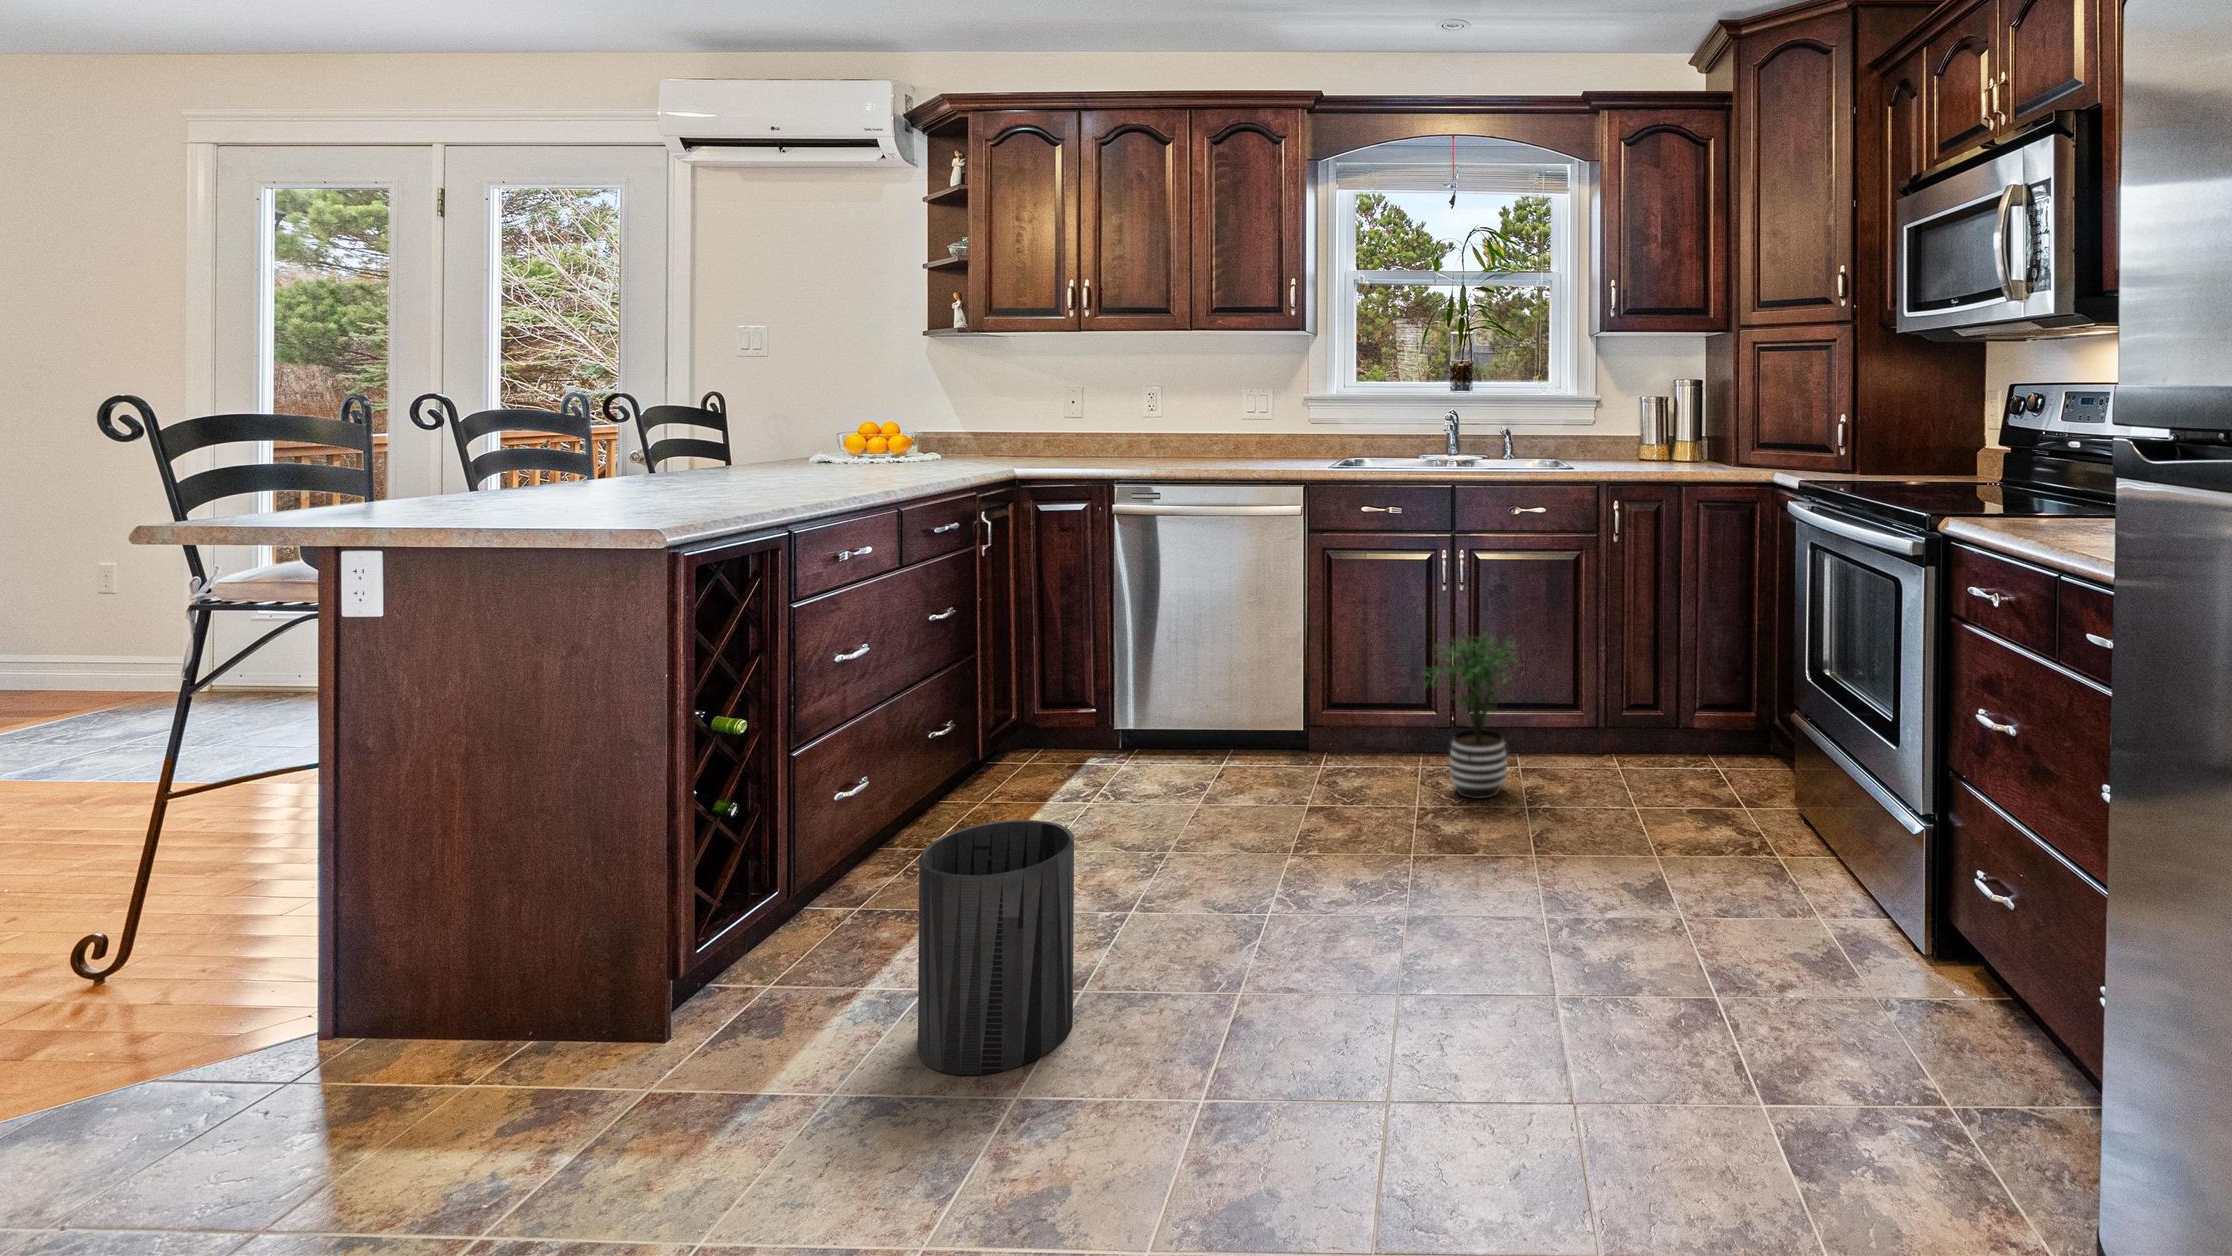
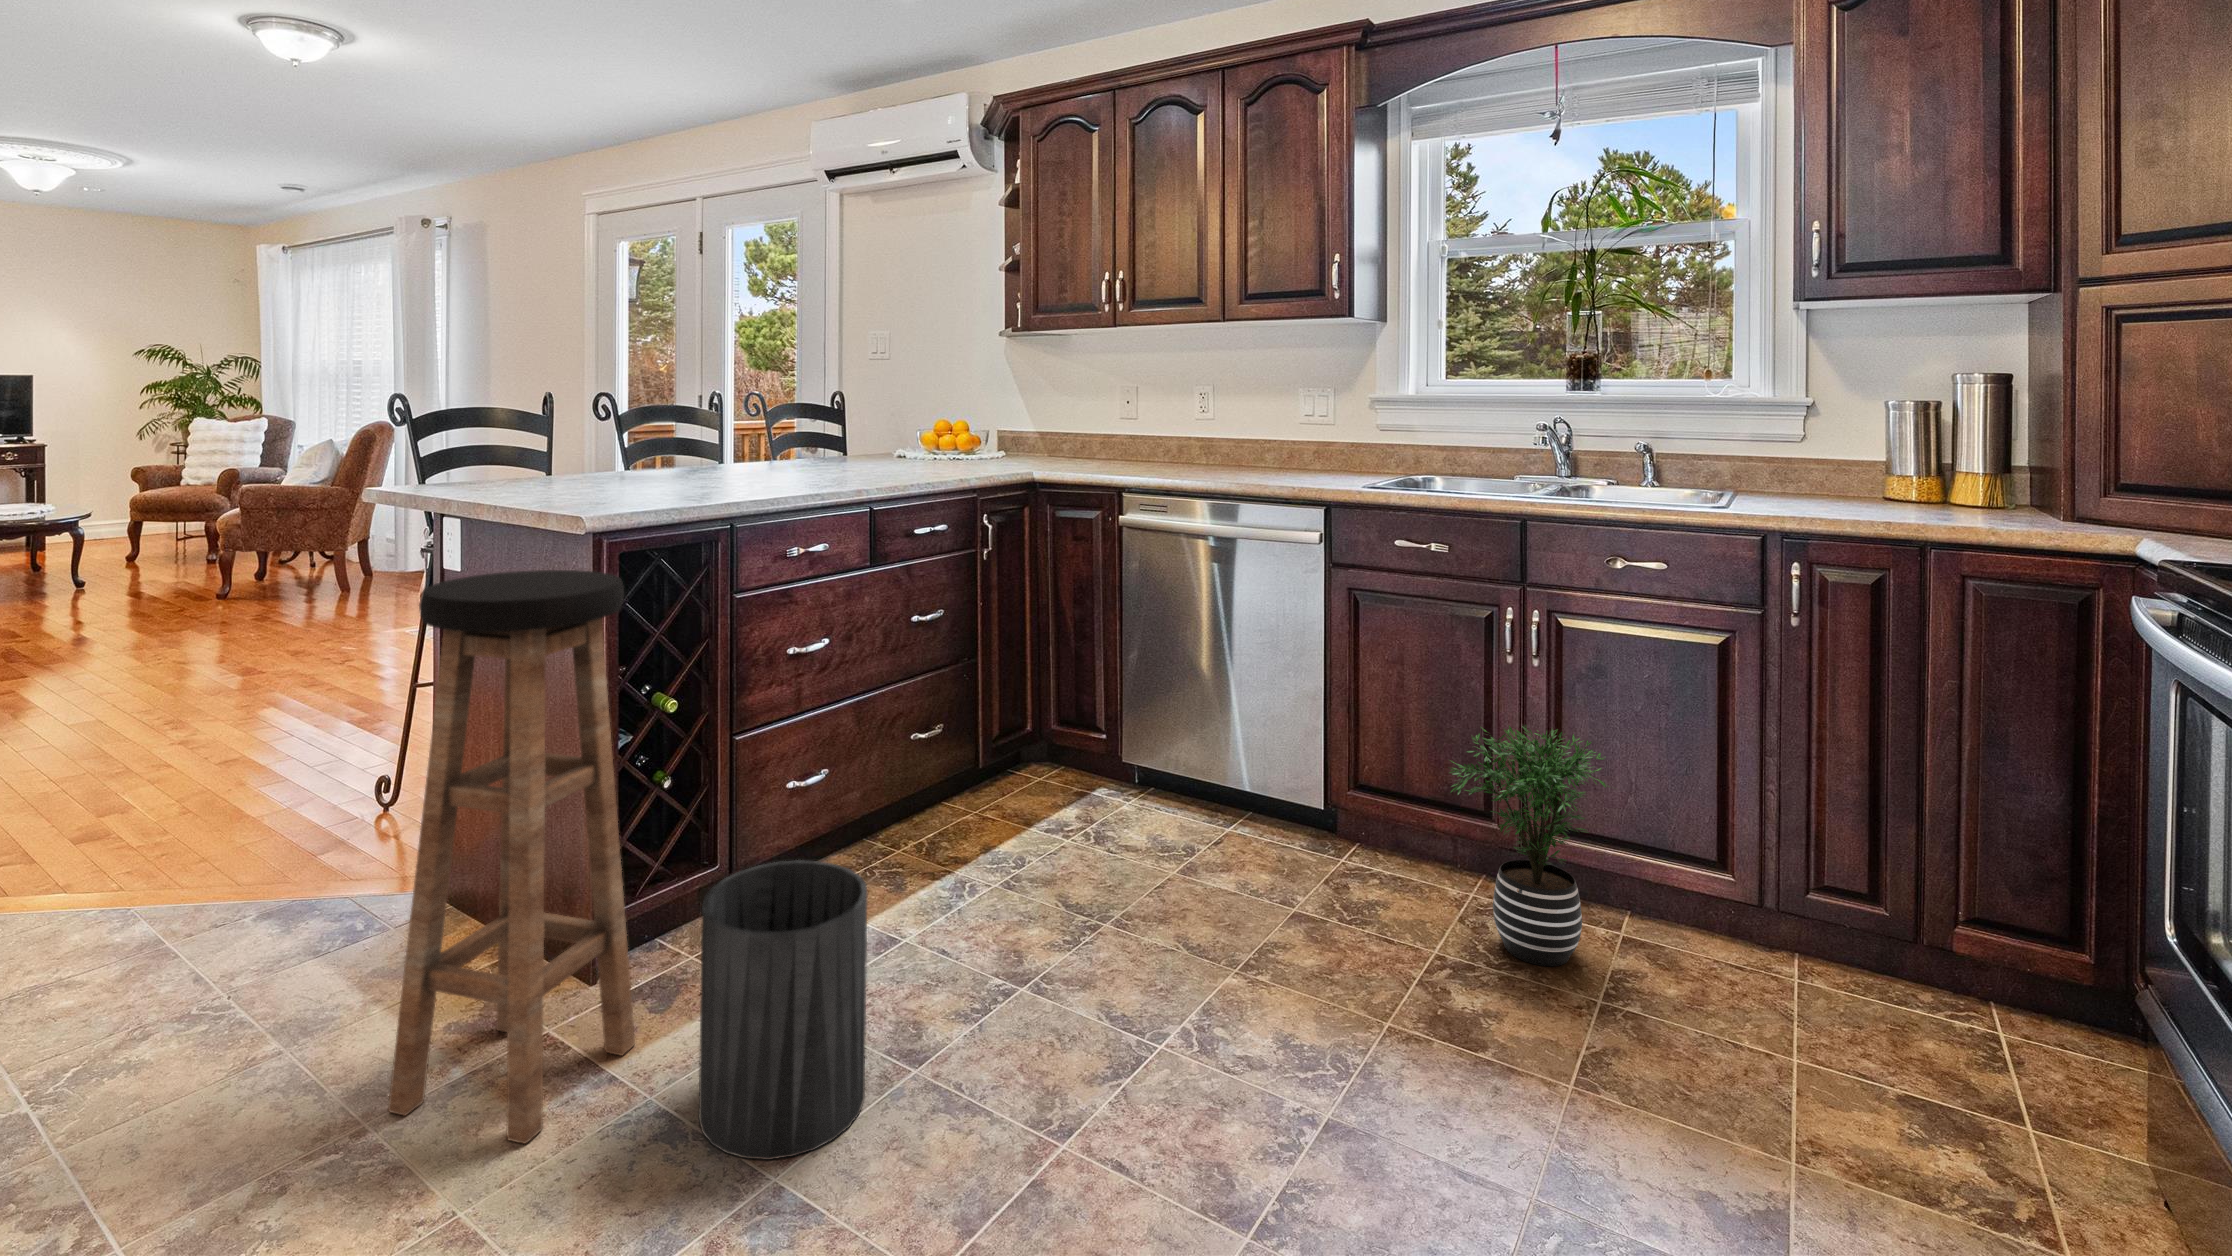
bar stool: none [561,583,804,1177] -> present [388,570,635,1144]

